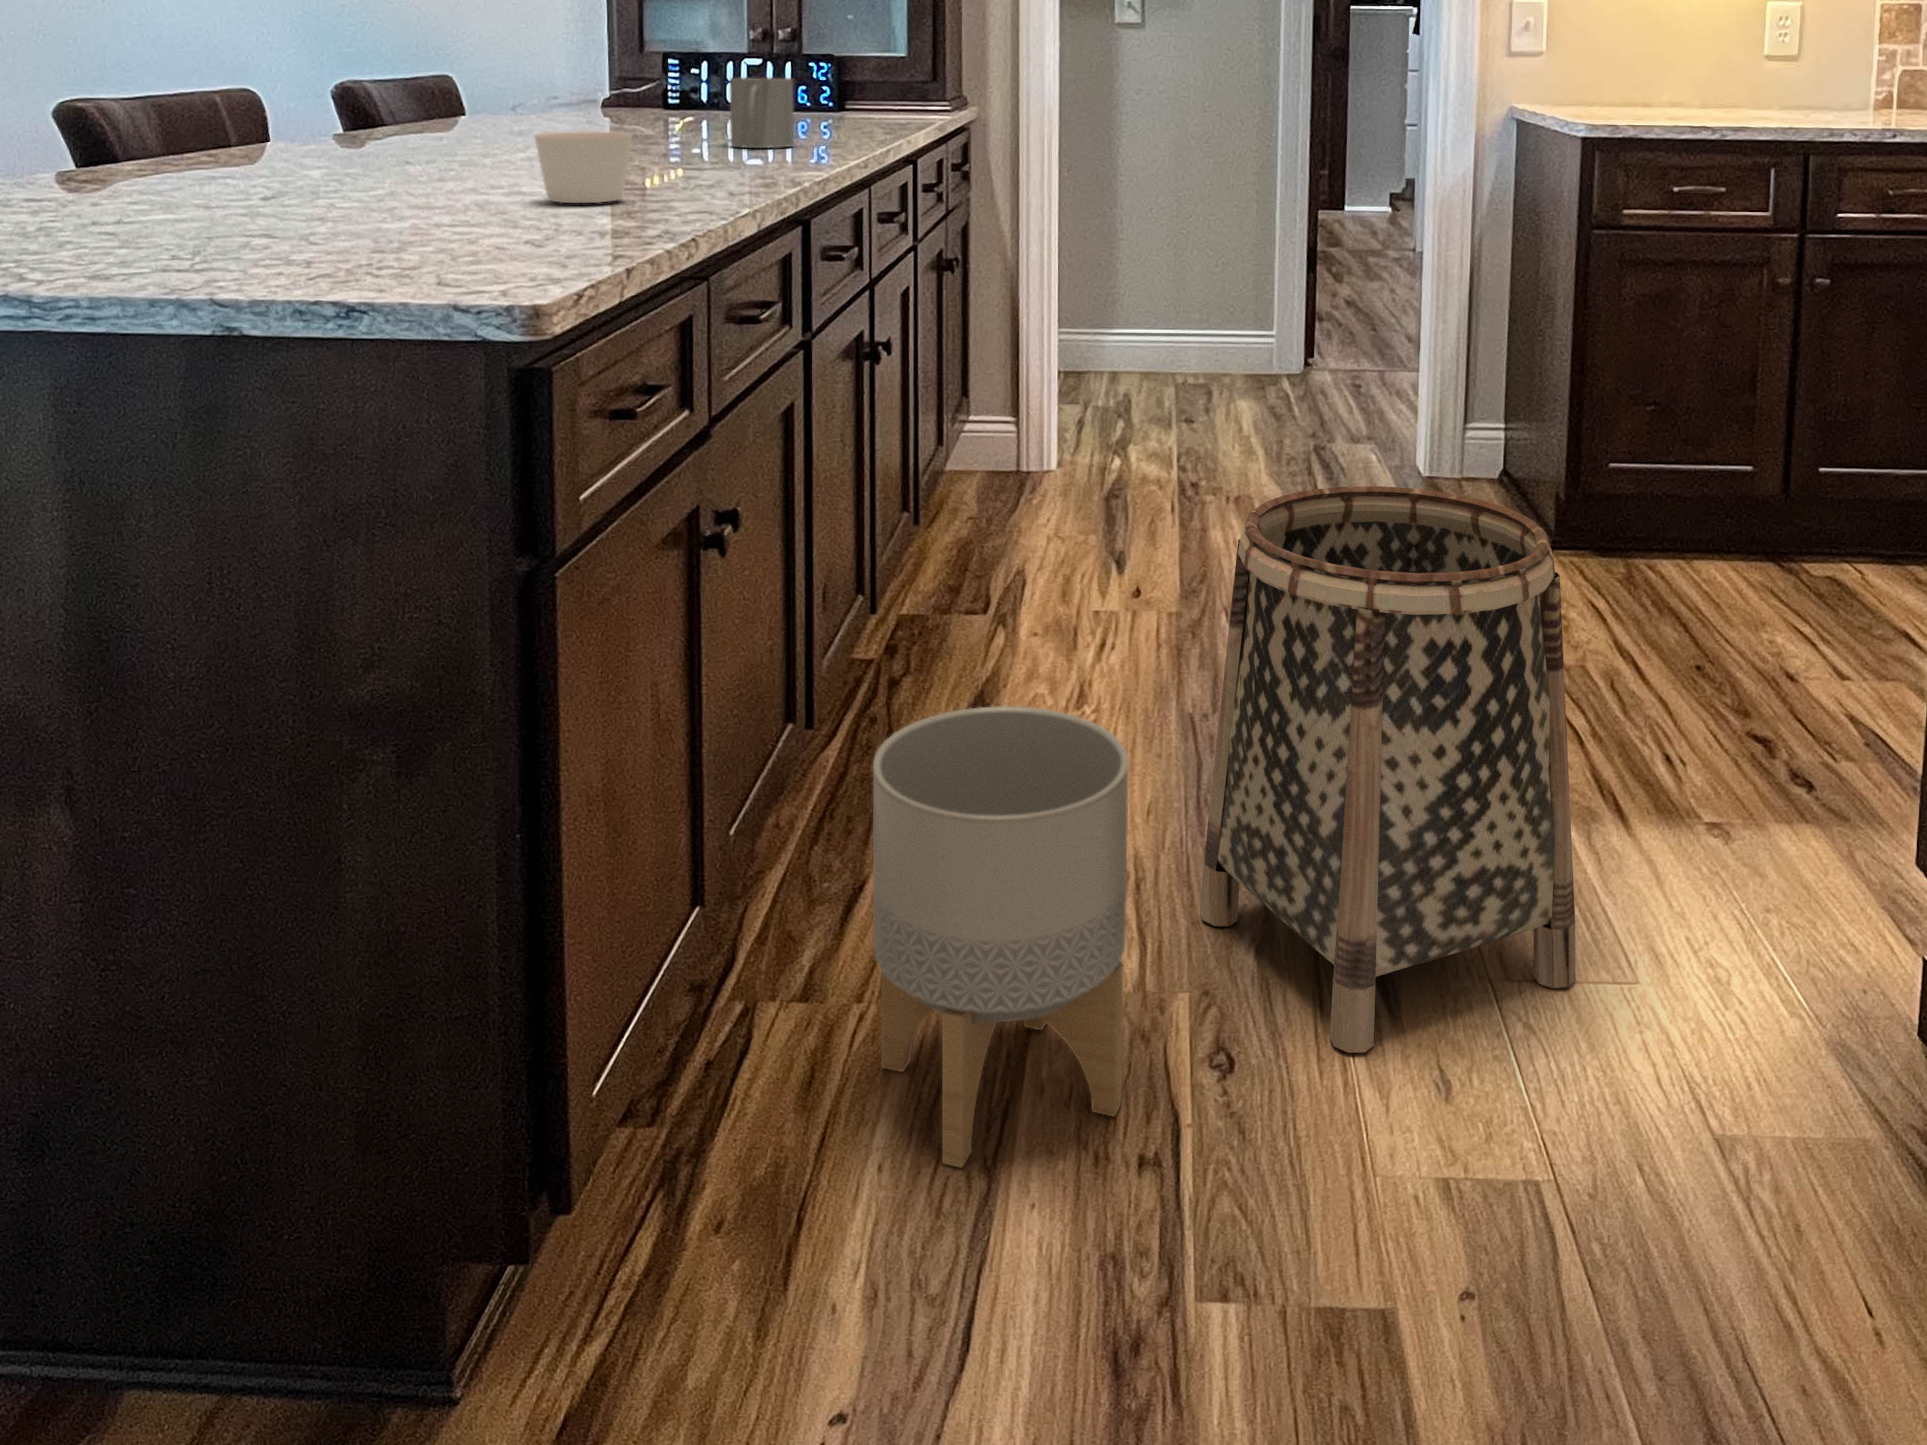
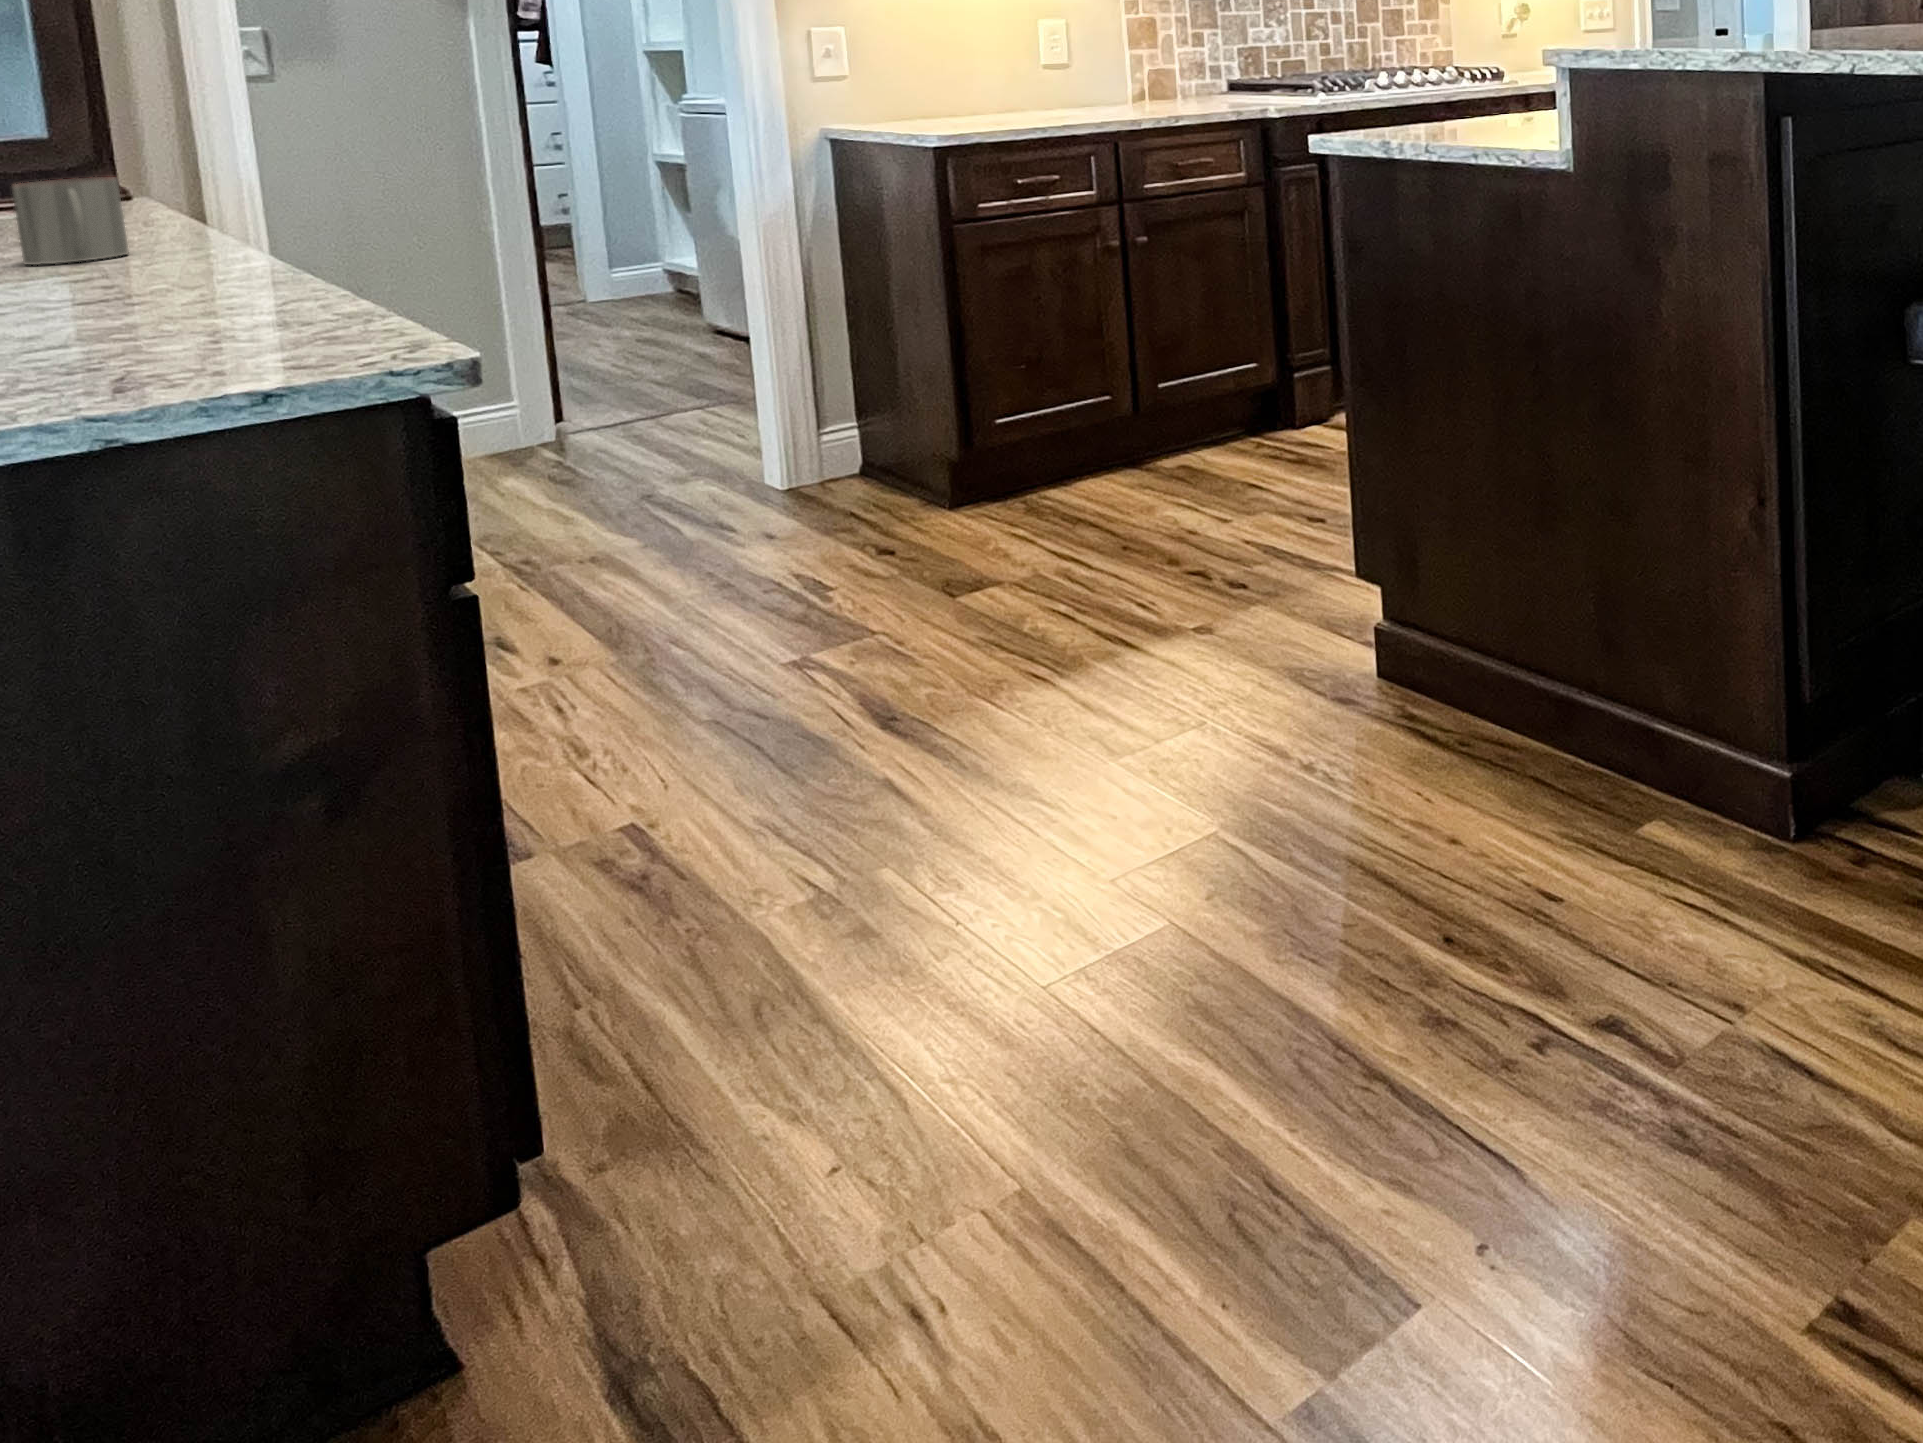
candle: present [535,131,632,203] -> none [57,247,202,332]
basket: present [1200,486,1576,1053] -> none [844,430,1170,859]
planter: present [873,706,1129,1168] -> none [597,683,889,1079]

